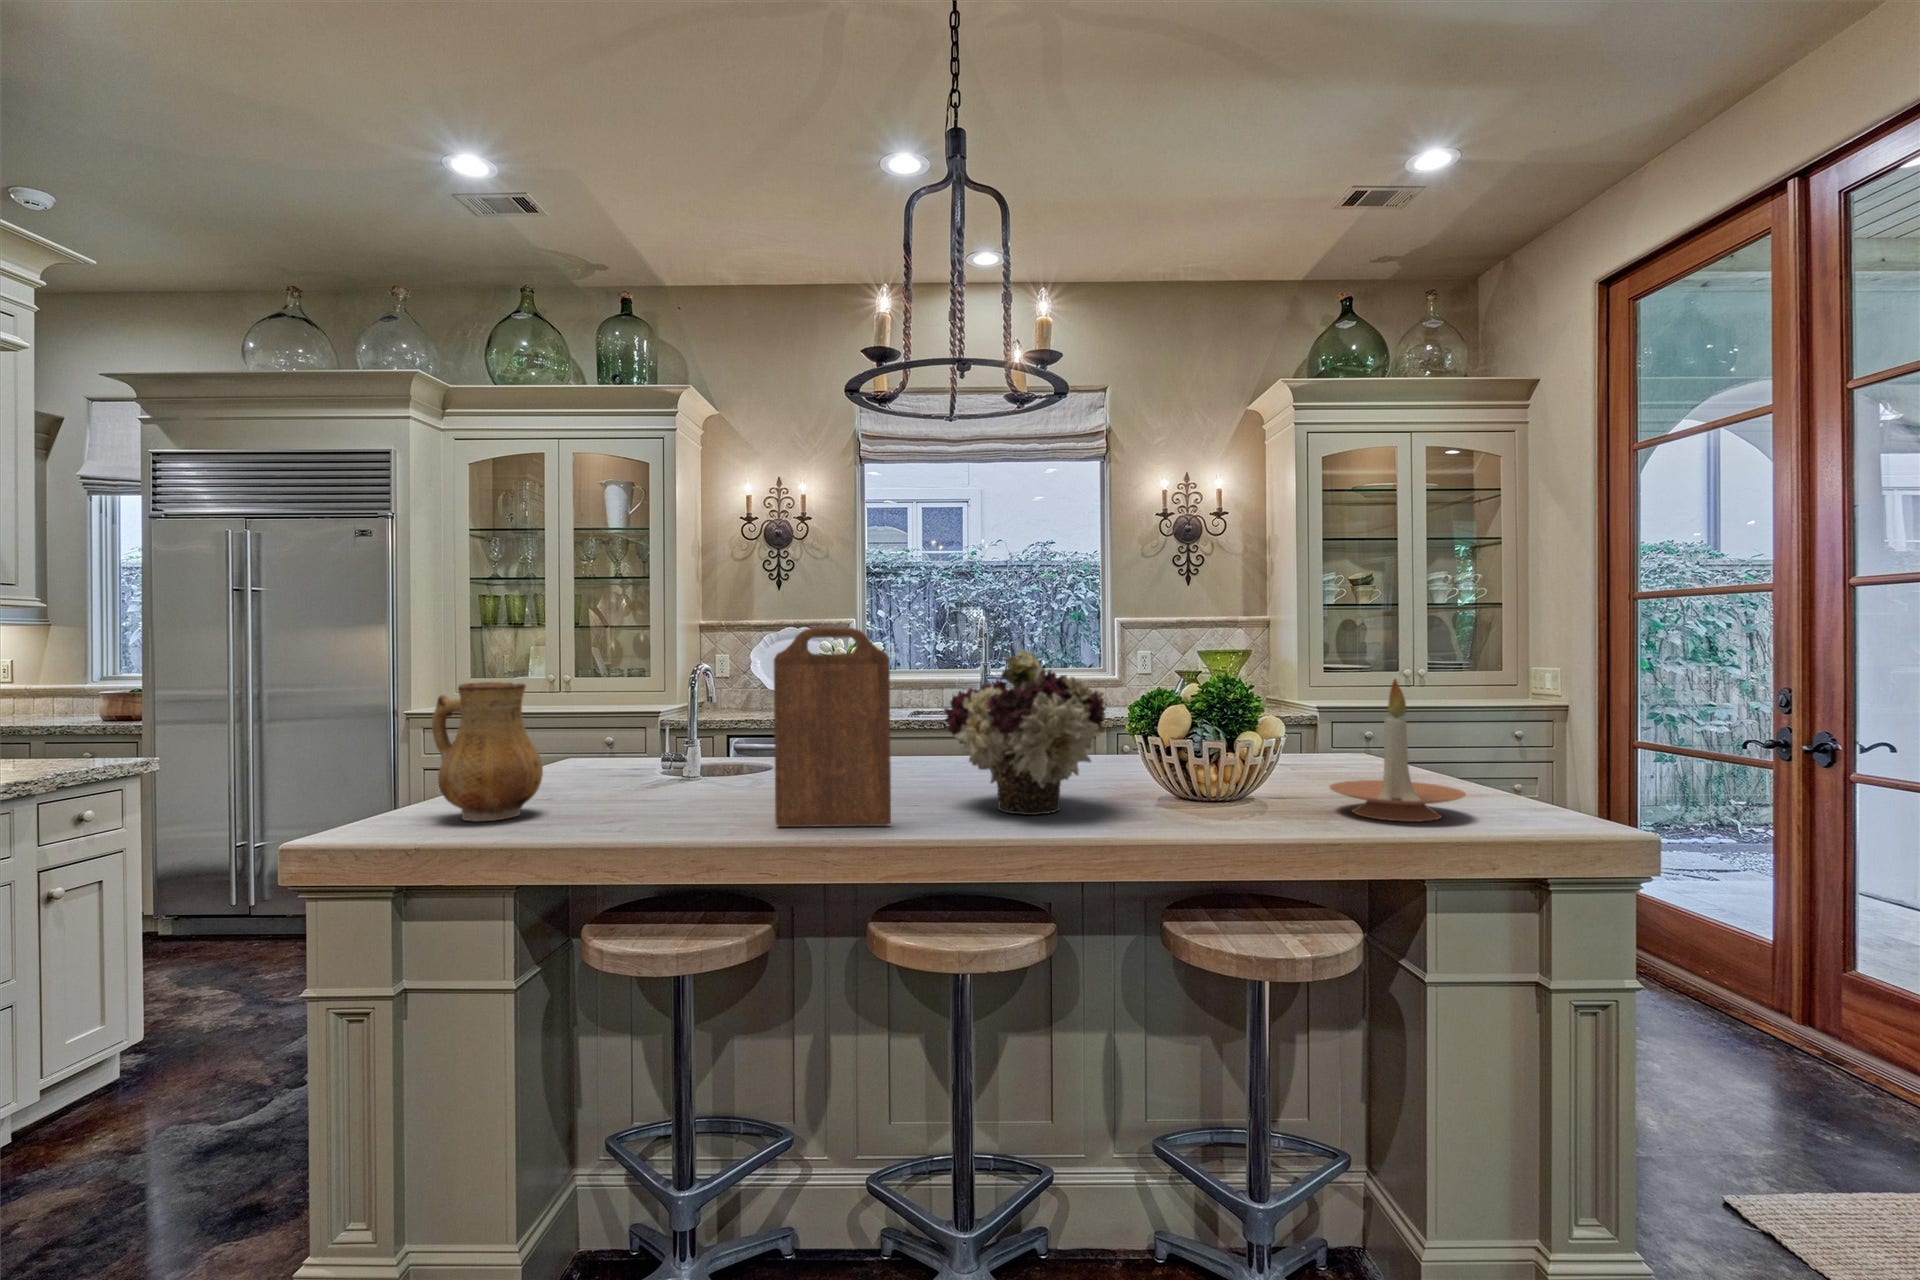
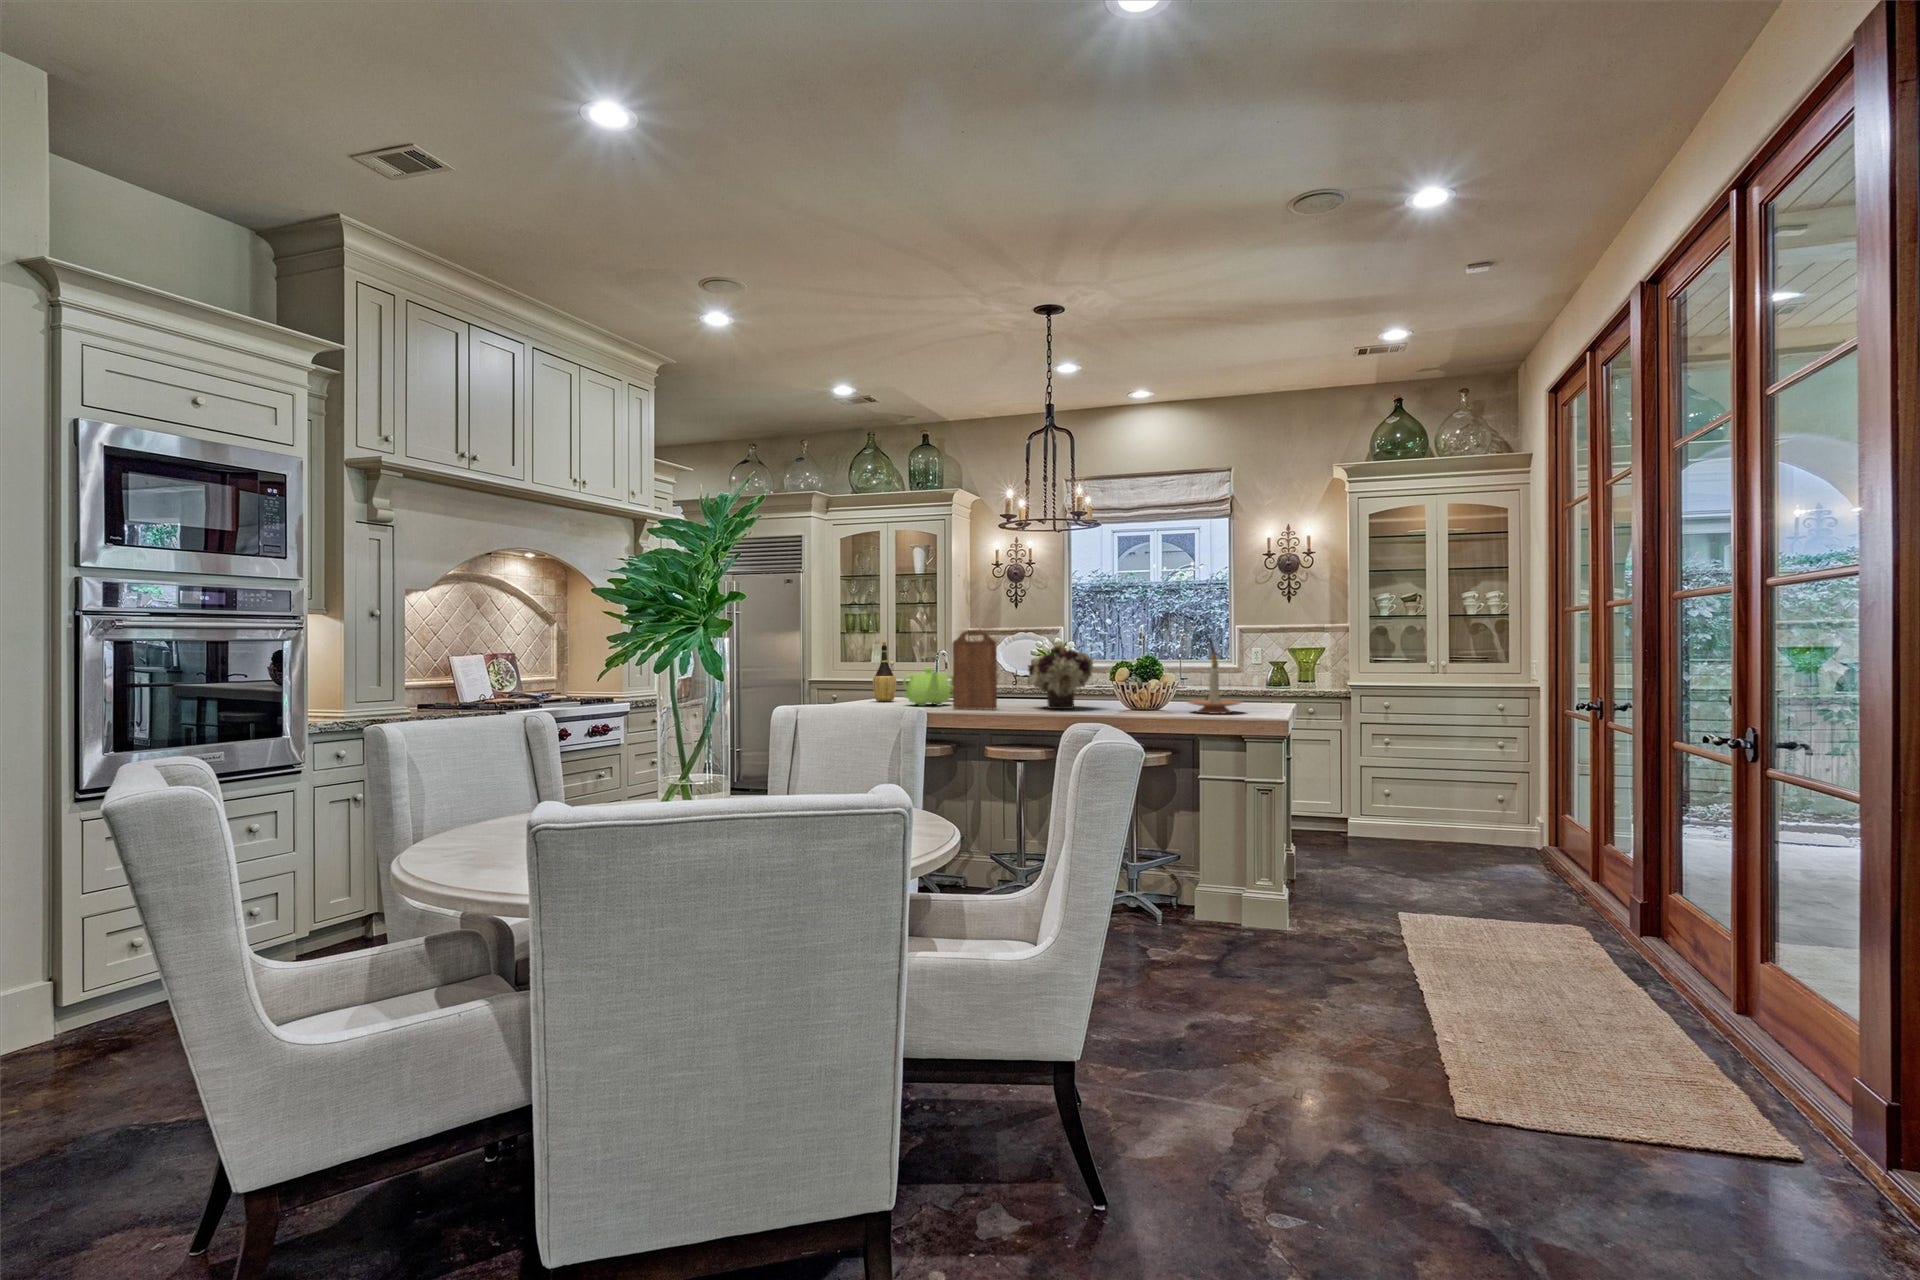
wine bottle: none [546,653,605,792] -> present [873,642,897,701]
ceramic pitcher: present [432,682,543,821] -> none [831,653,870,706]
teapot: none [631,716,756,813] -> present [903,668,953,706]

